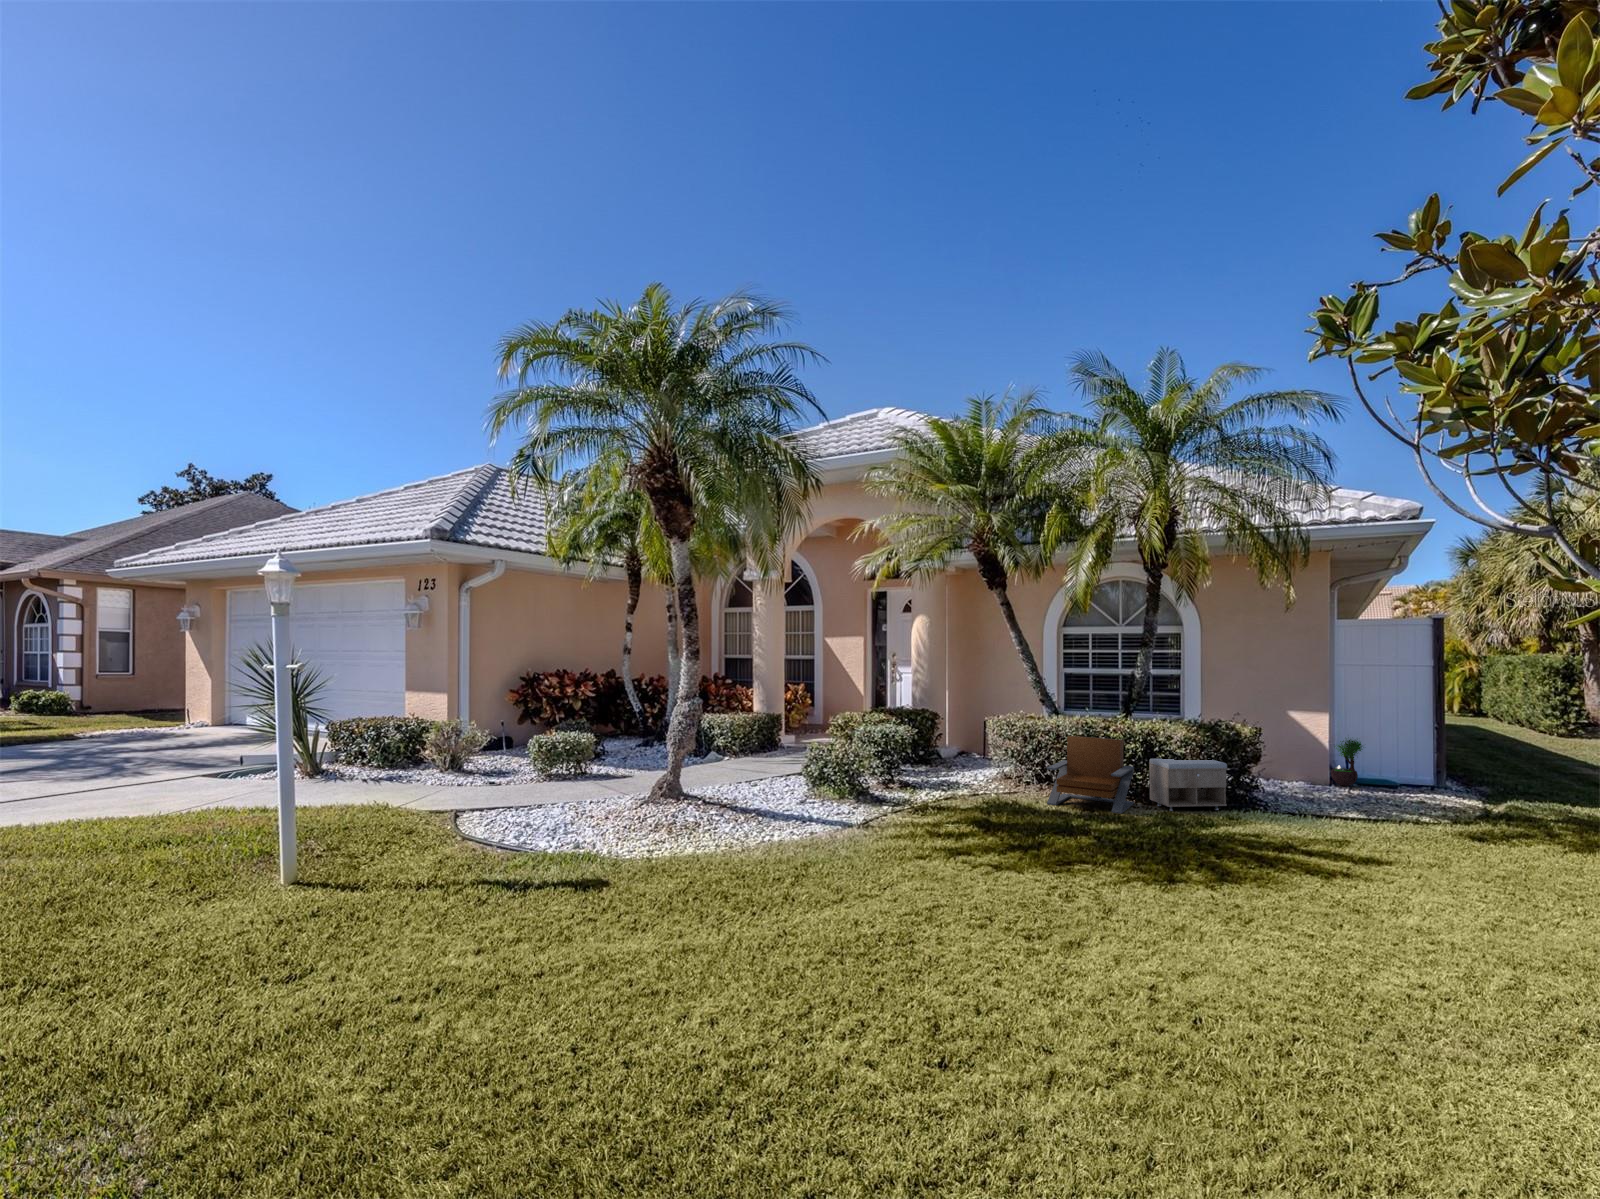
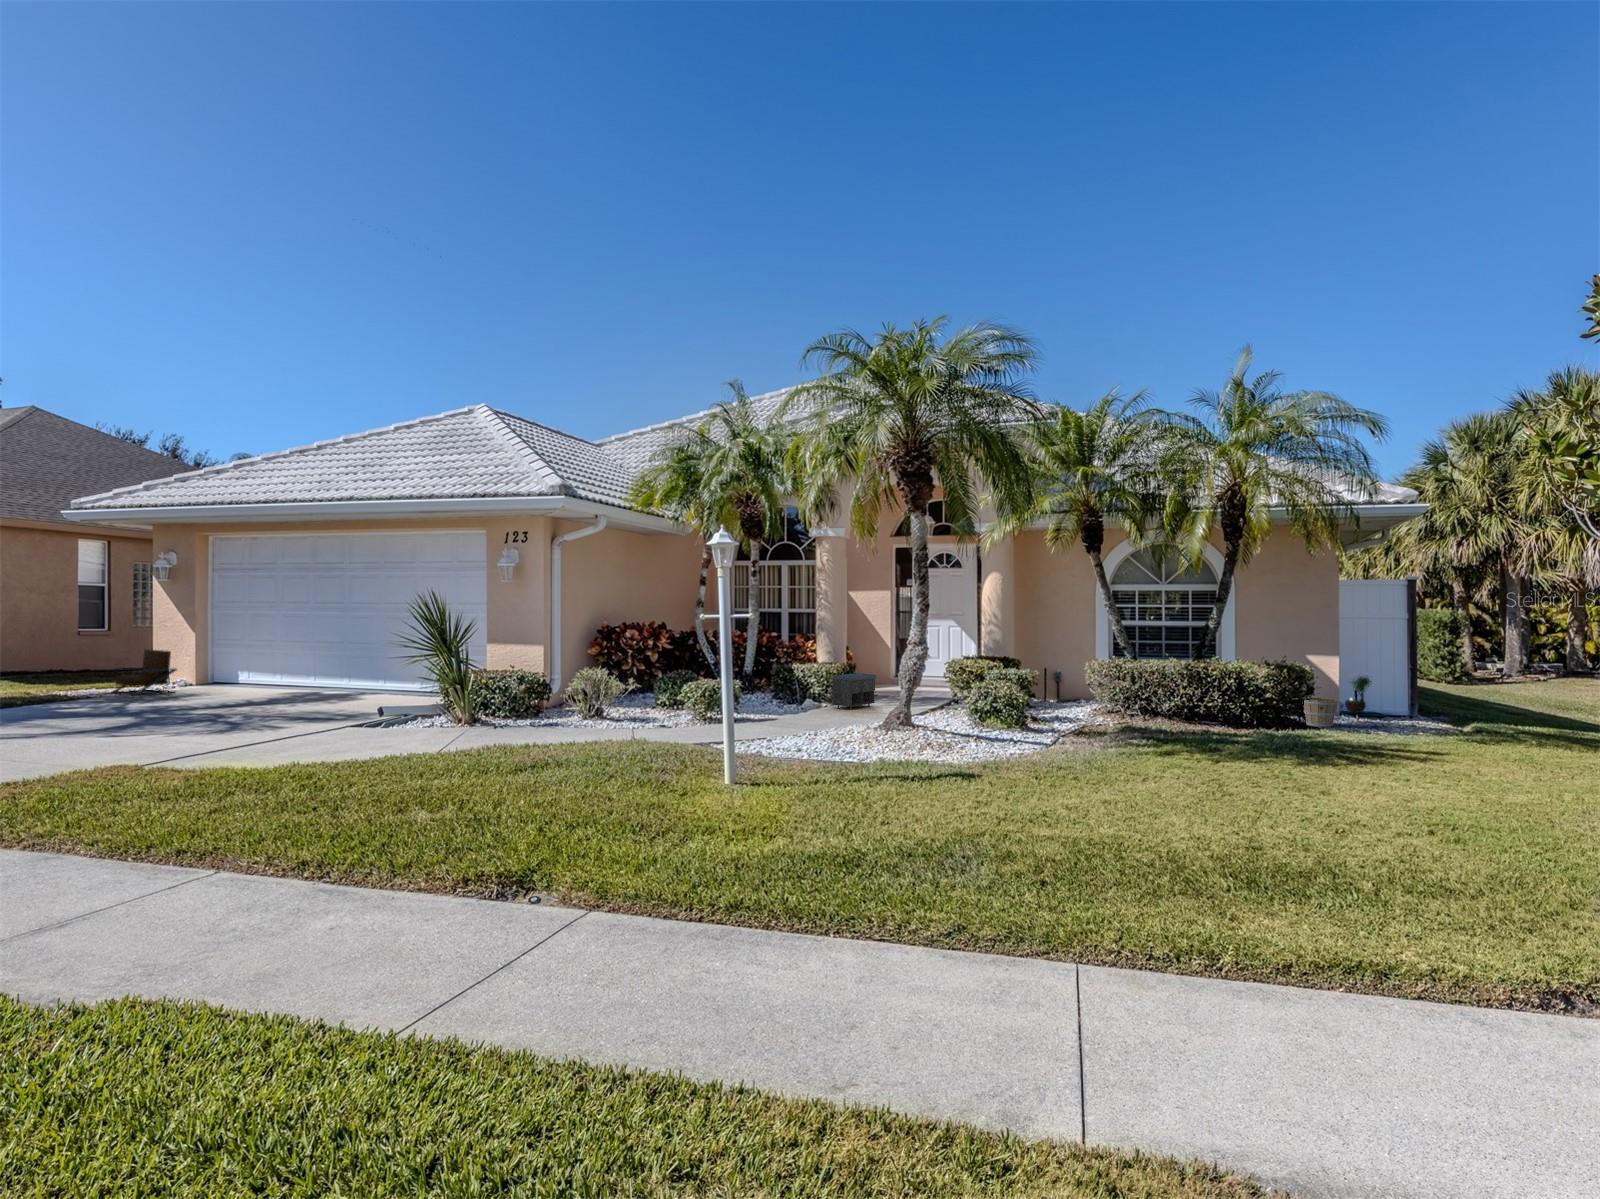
lounge chair: present [1047,736,1134,814] -> present [112,650,177,696]
storage bench: present [1149,759,1227,811] -> present [832,673,876,710]
wooden bucket: none [1243,767,1288,807] -> present [1304,697,1339,727]

